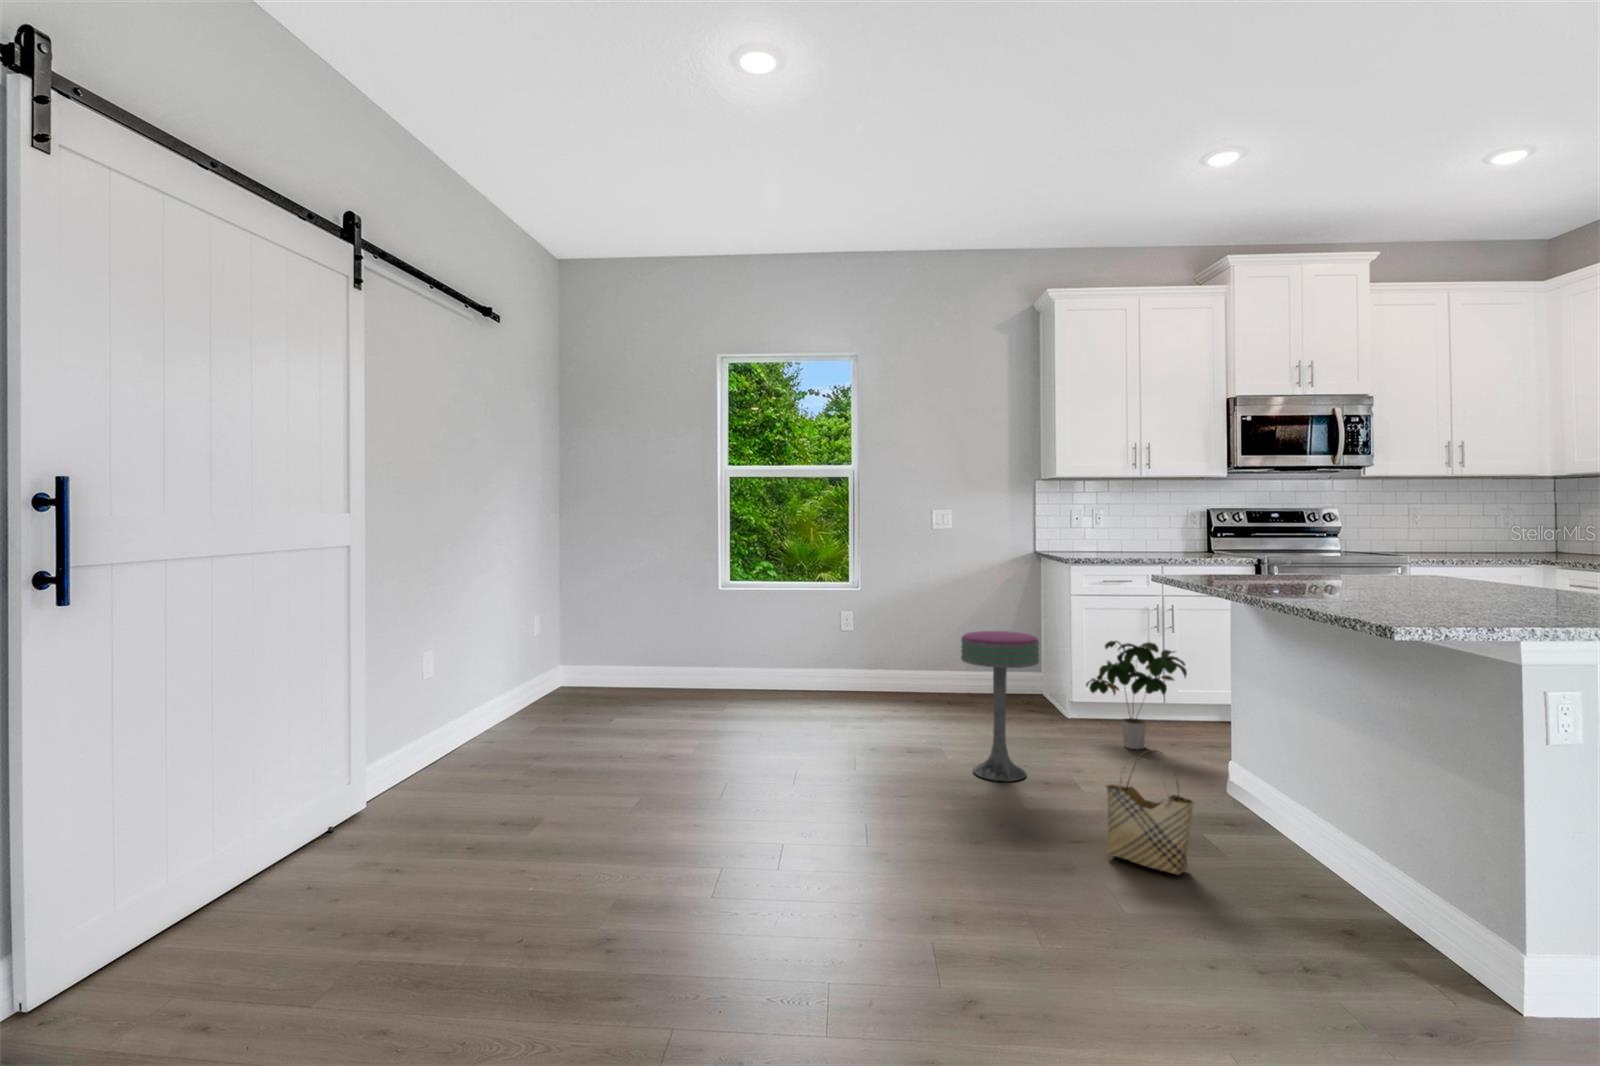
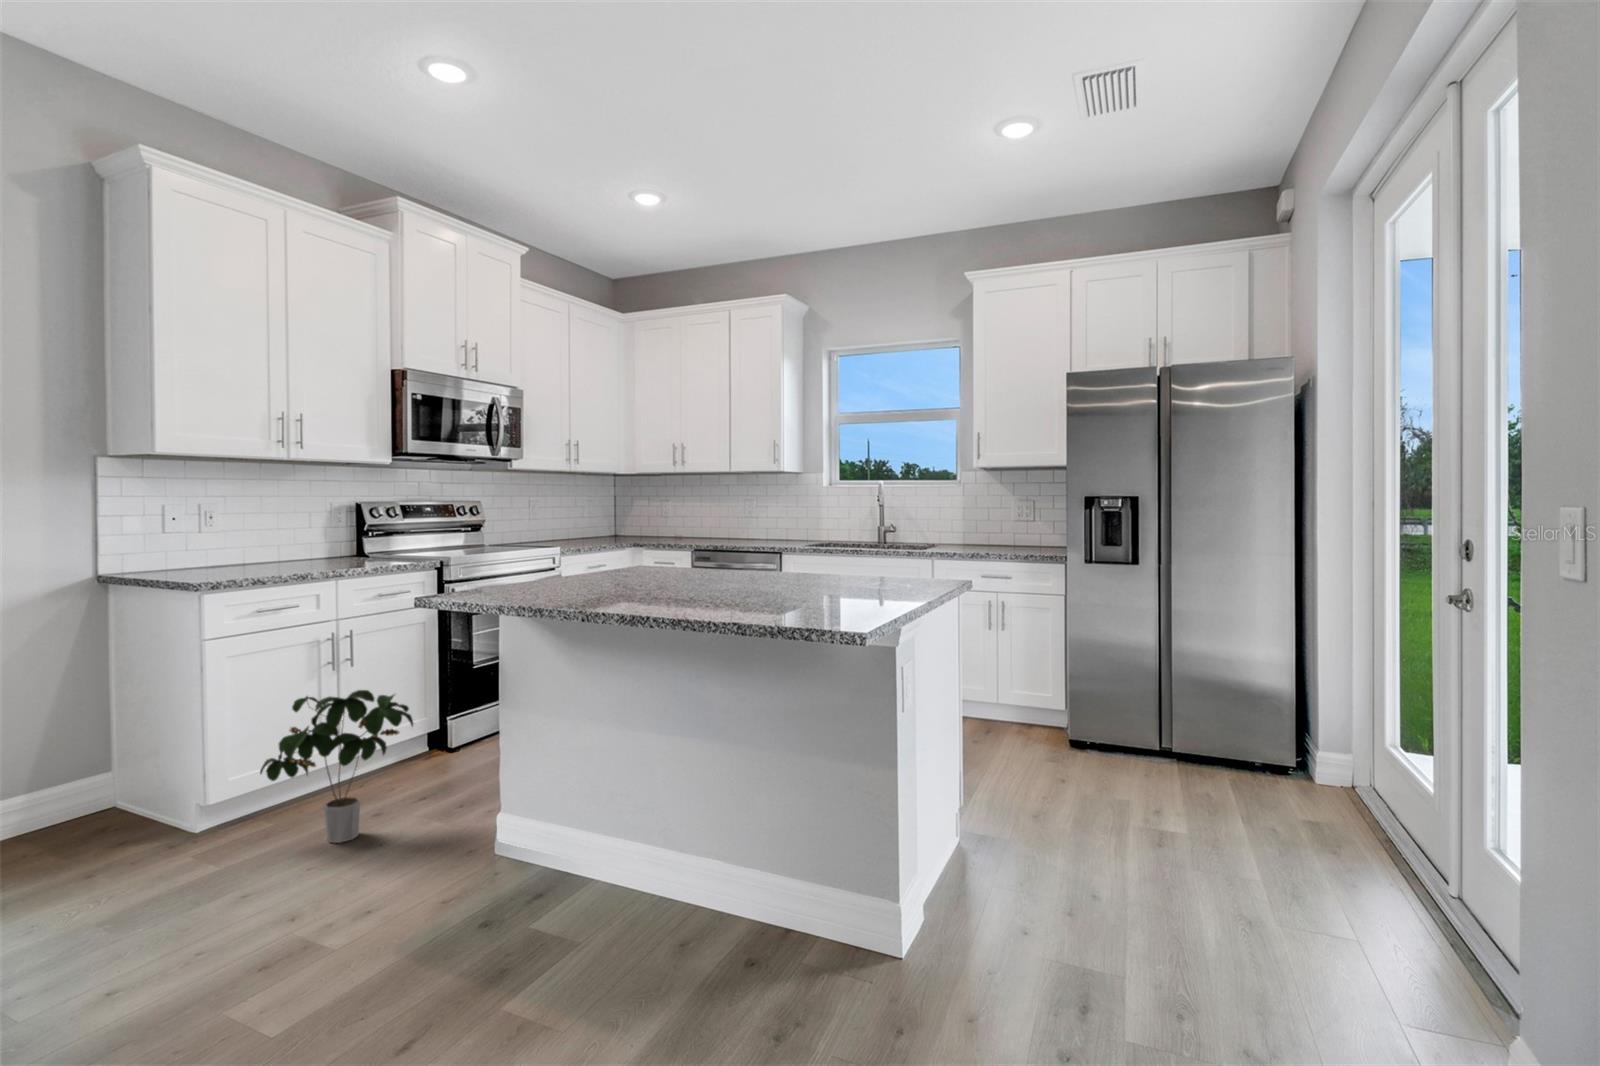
bar stool: present [961,631,1039,781] -> none [84,723,253,1003]
woven basket: present [1106,750,1194,875] -> none [464,847,580,1025]

